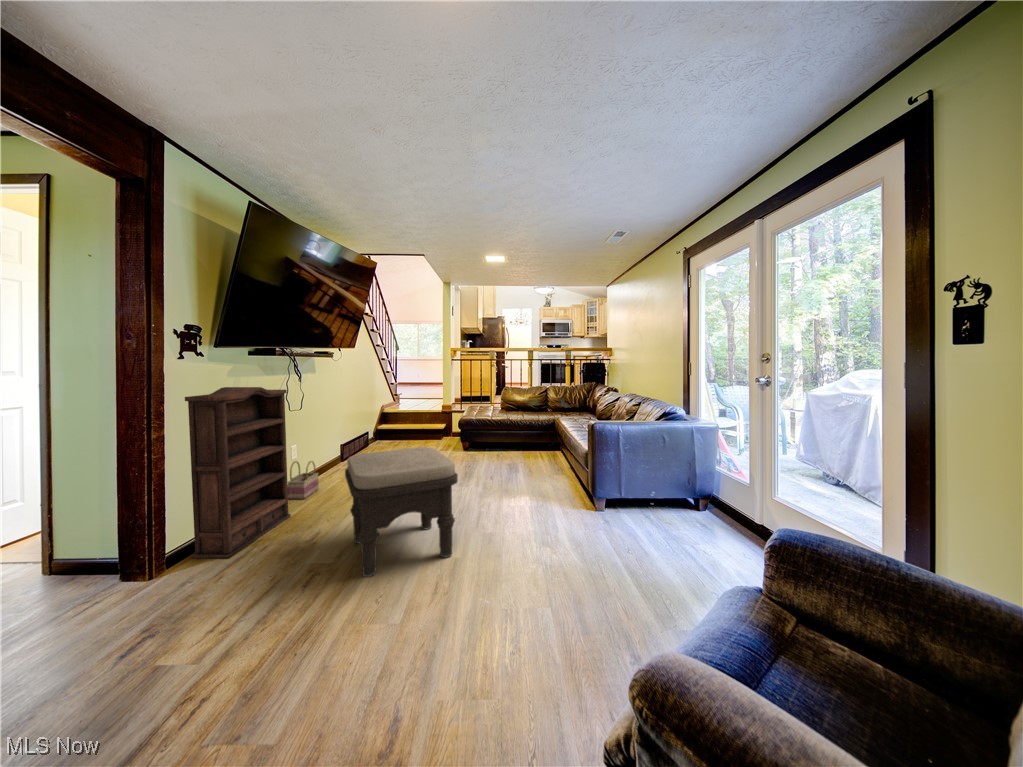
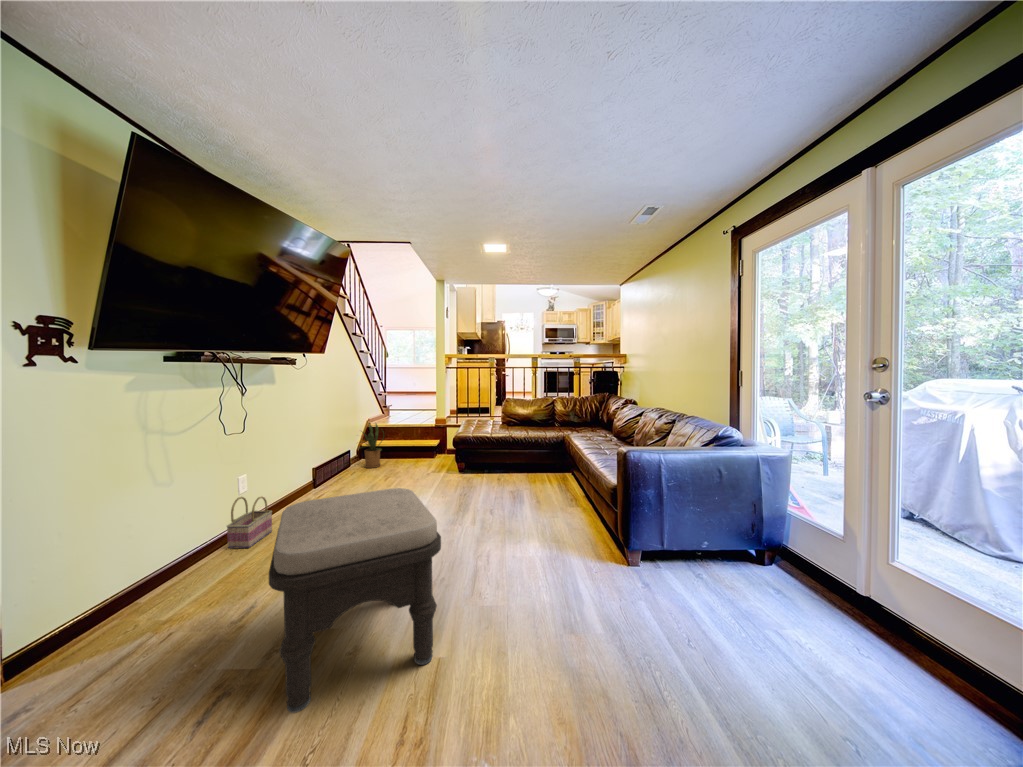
bookshelf: present [185,387,291,558] -> none [28,406,220,667]
house plant: none [371,408,398,447] -> present [362,424,384,468]

